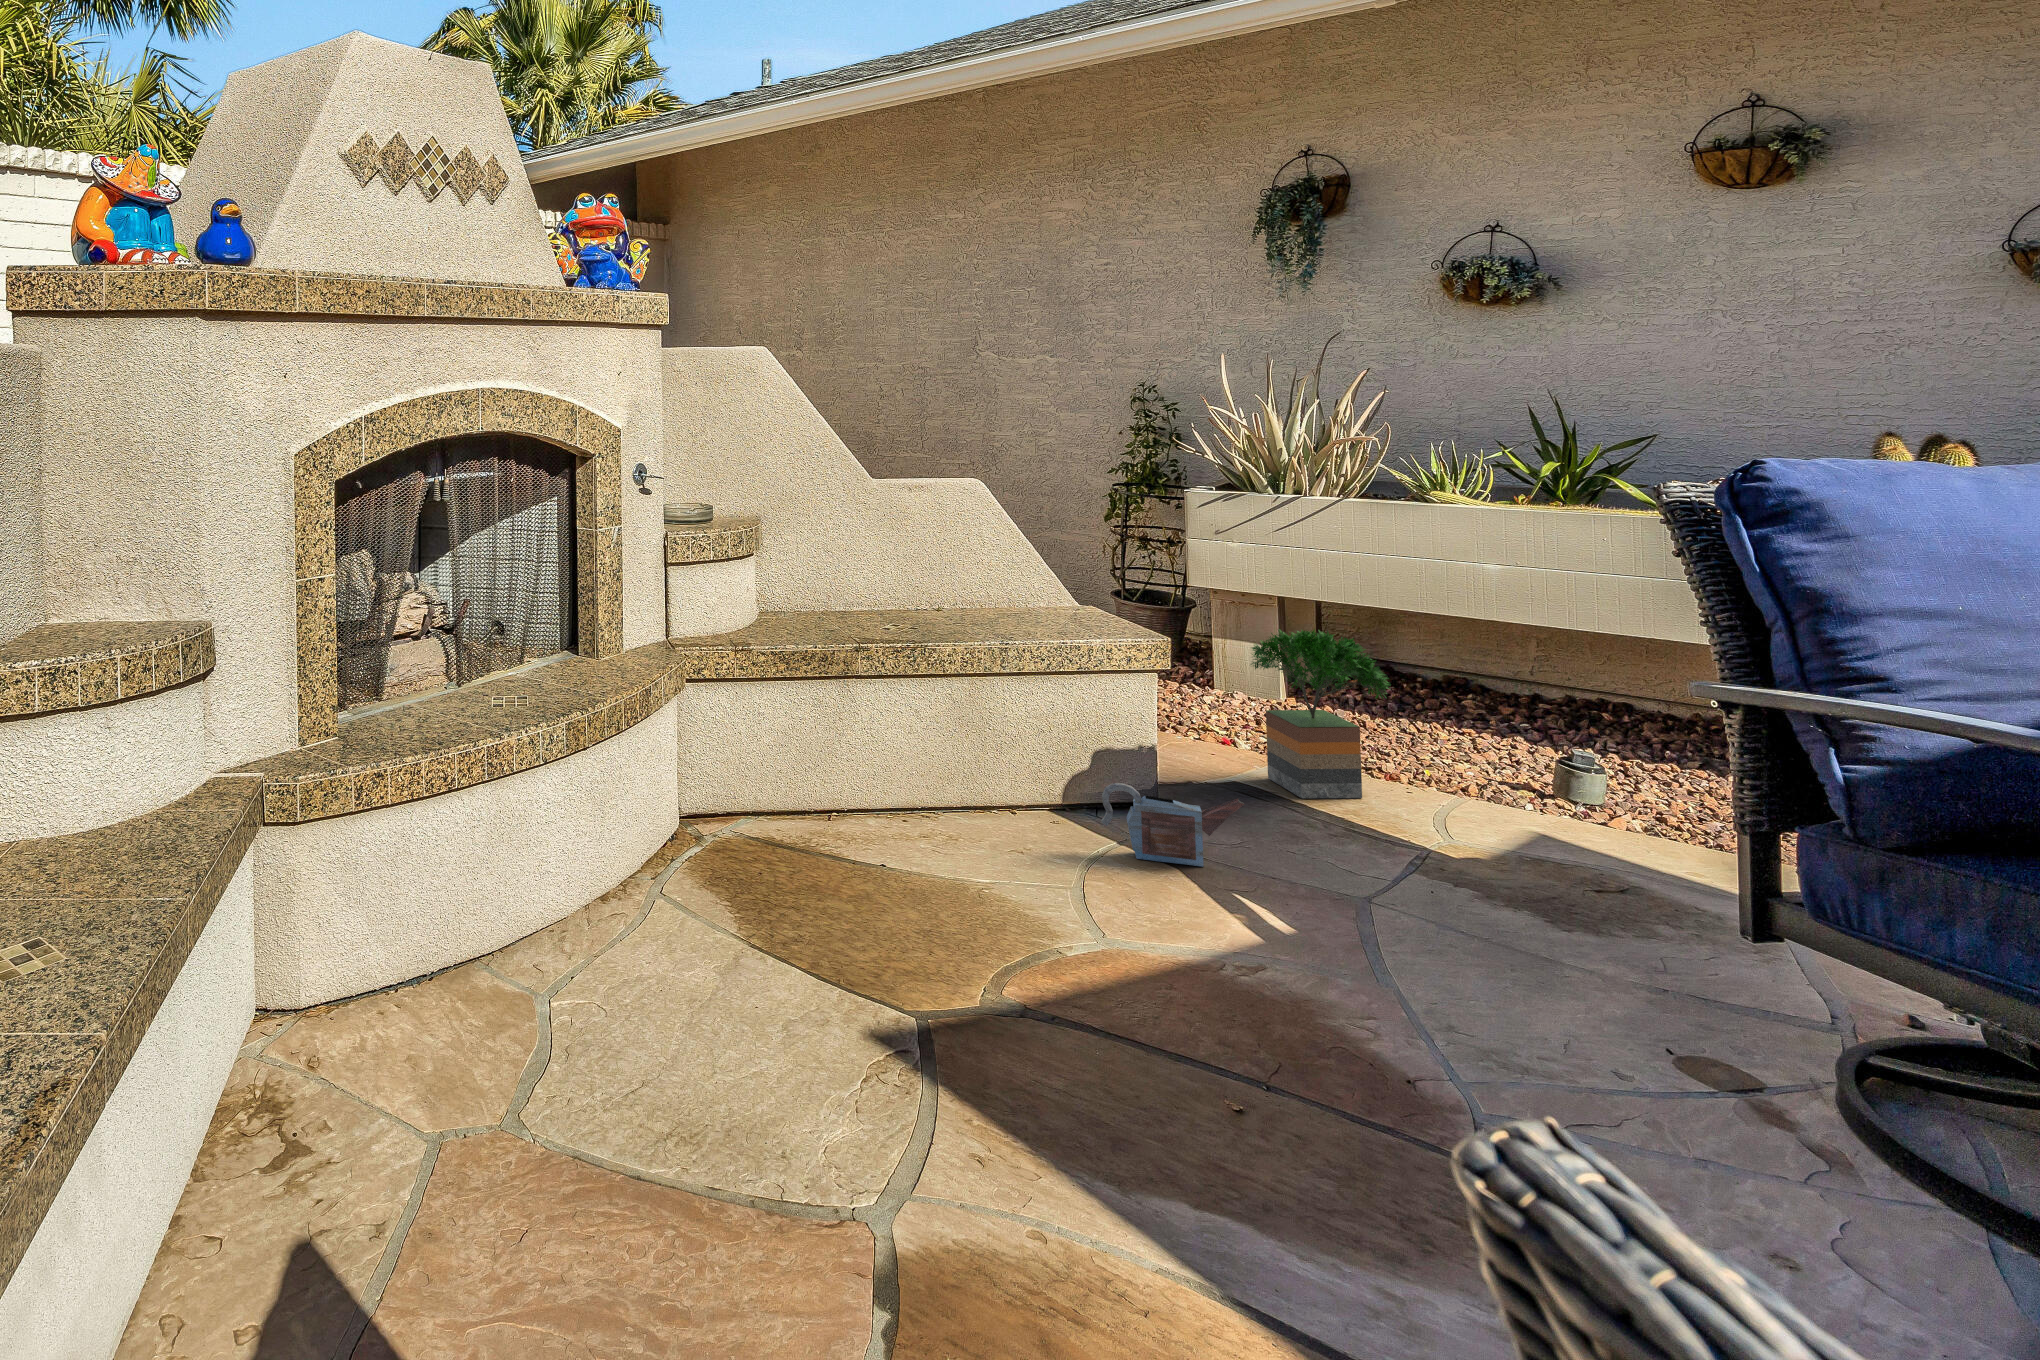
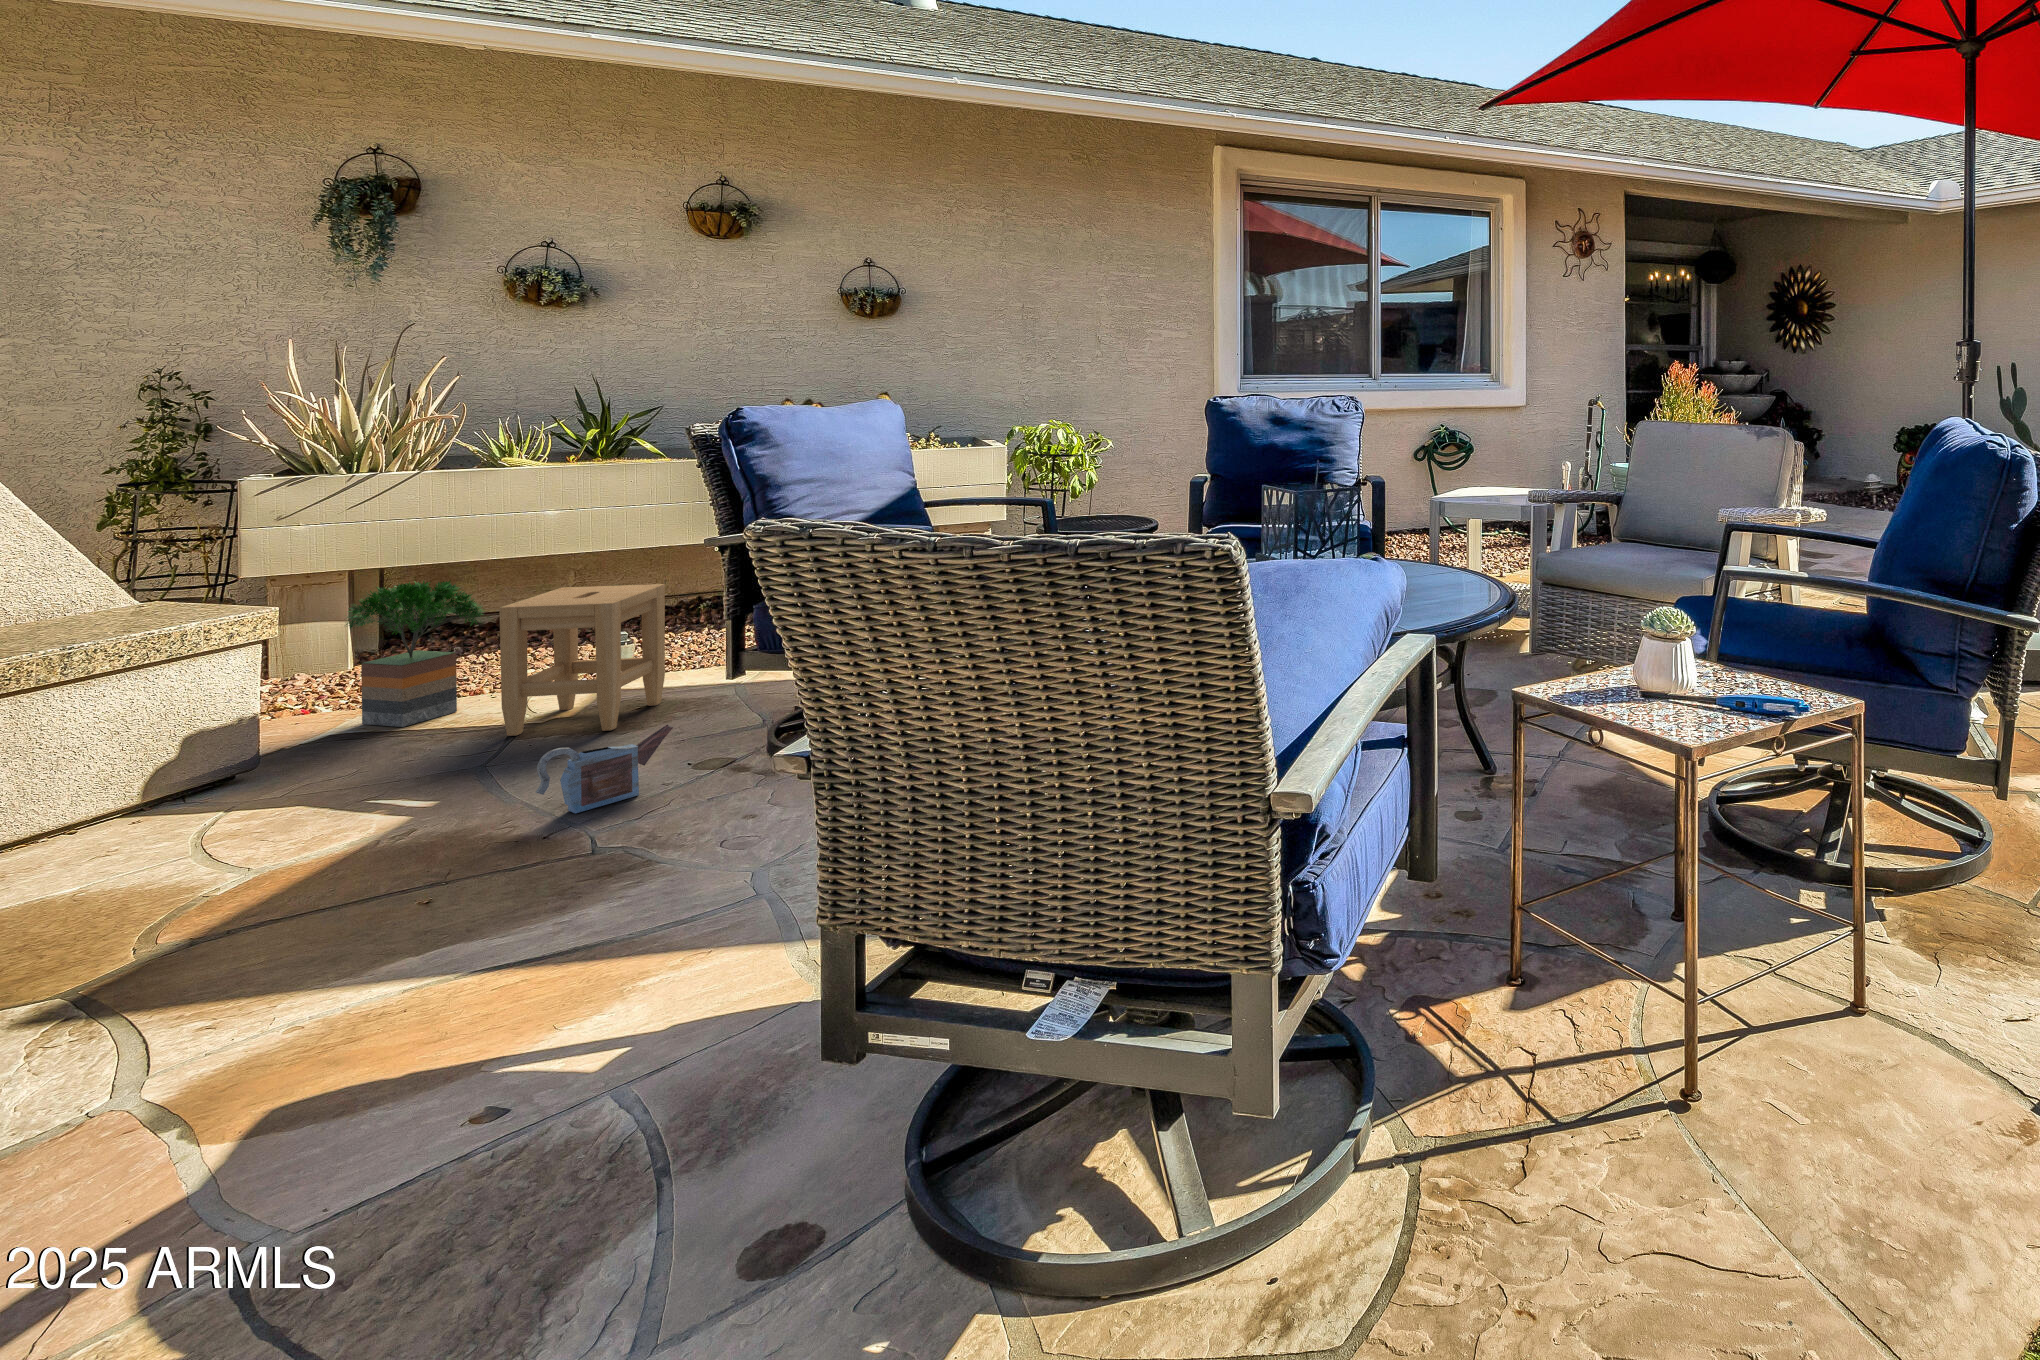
stool: none [1389,680,1632,914] -> present [500,584,665,736]
watering can: present [1101,783,1244,867] -> present [536,725,673,813]

